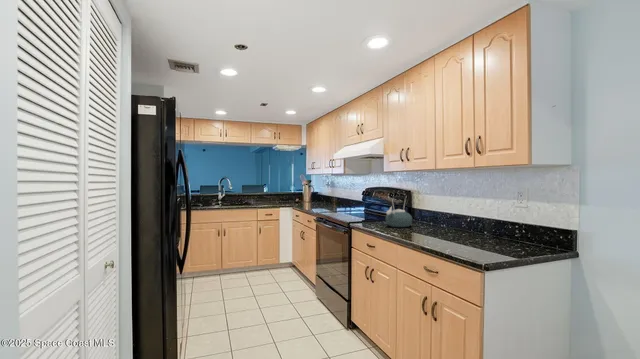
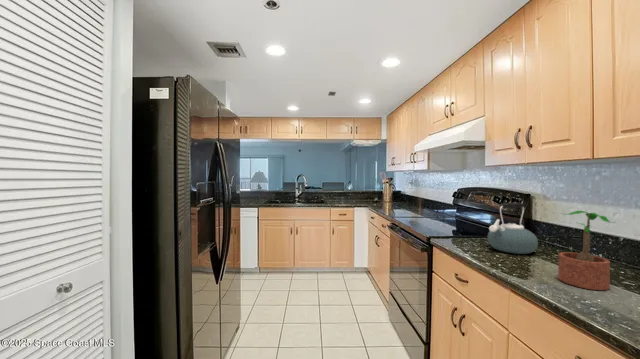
potted plant: none [419,198,442,238] -> present [558,211,610,290]

